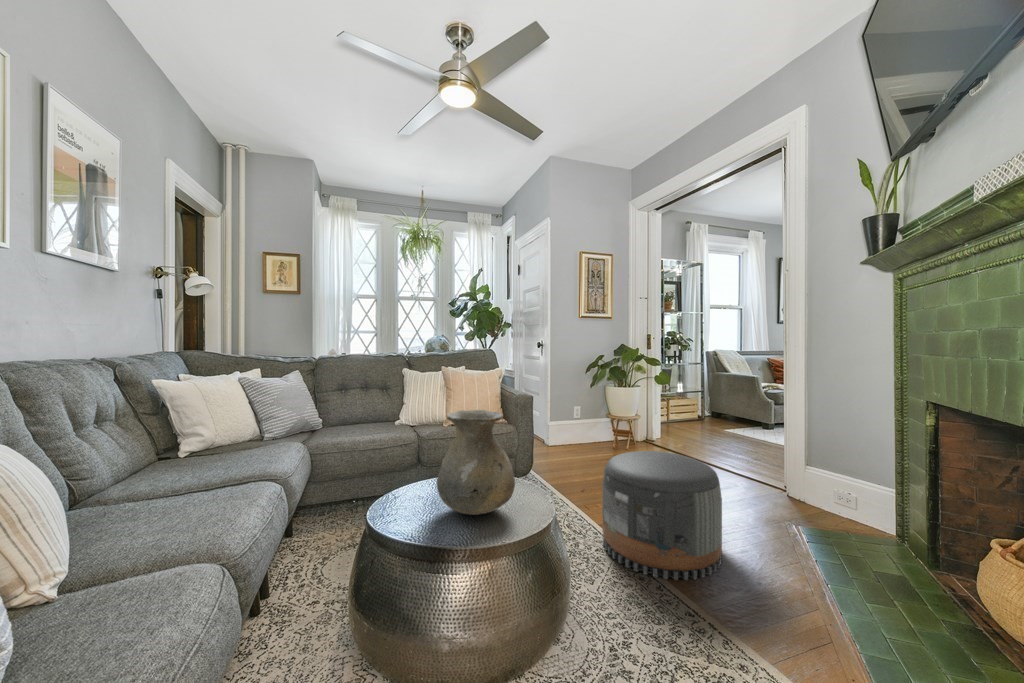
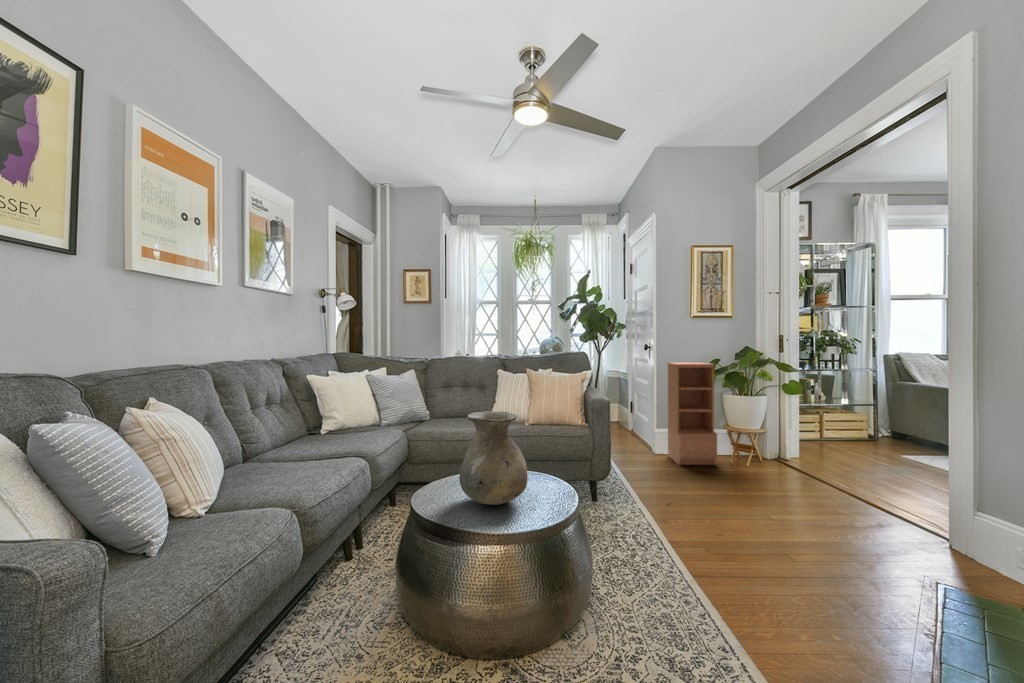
bookcase: none [561,359,605,454] -> present [668,363,717,465]
pouf: present [602,451,722,580] -> none [661,467,802,618]

